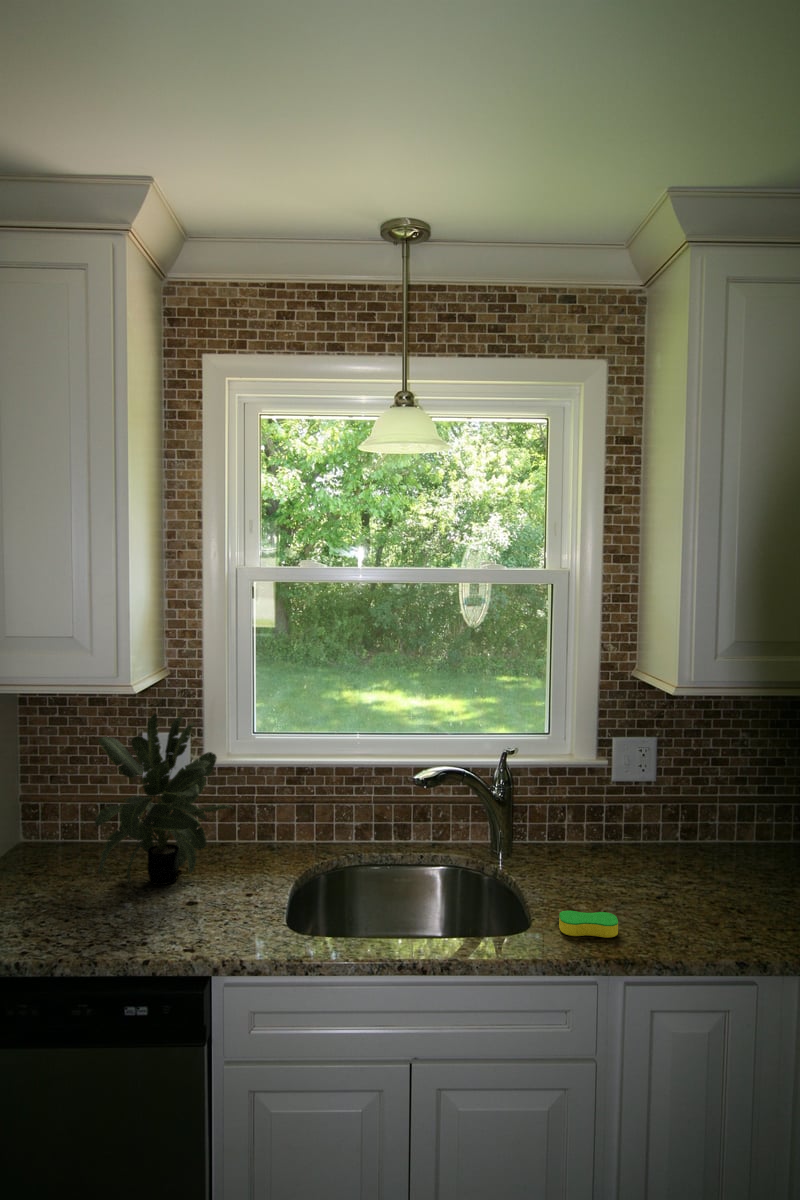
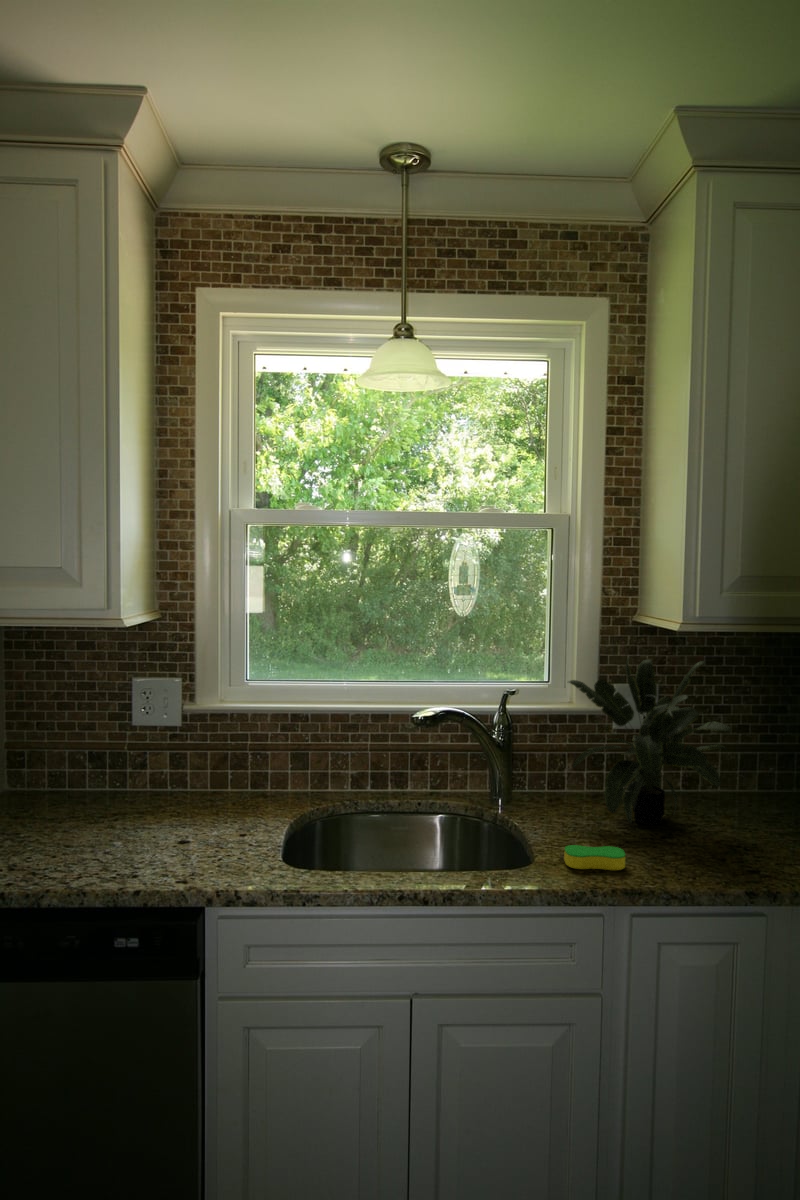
potted plant: present [95,714,234,885] -> present [569,657,731,825]

